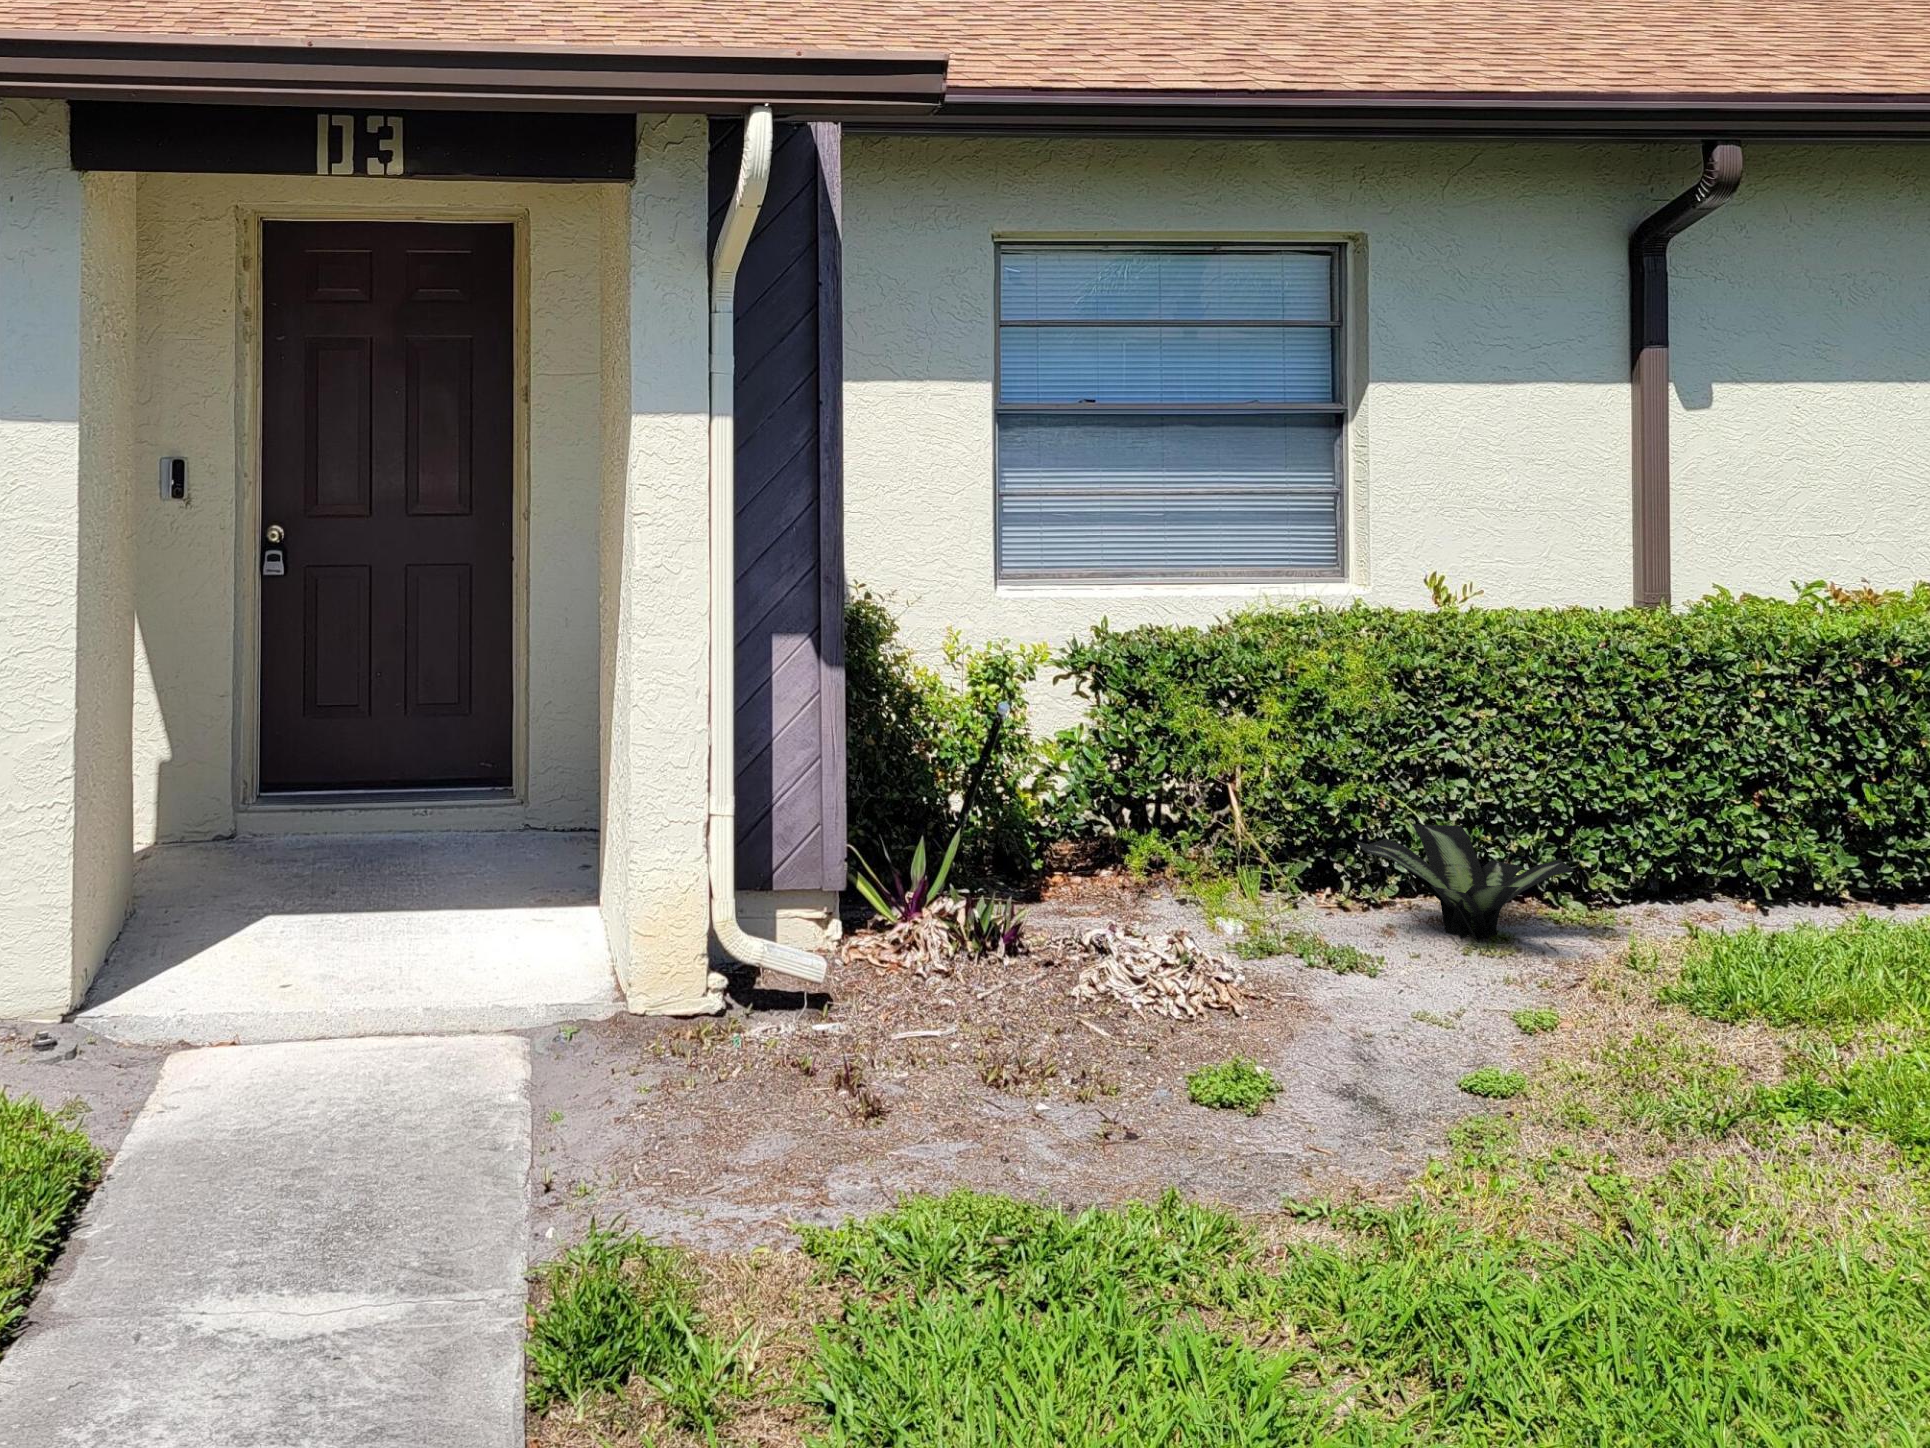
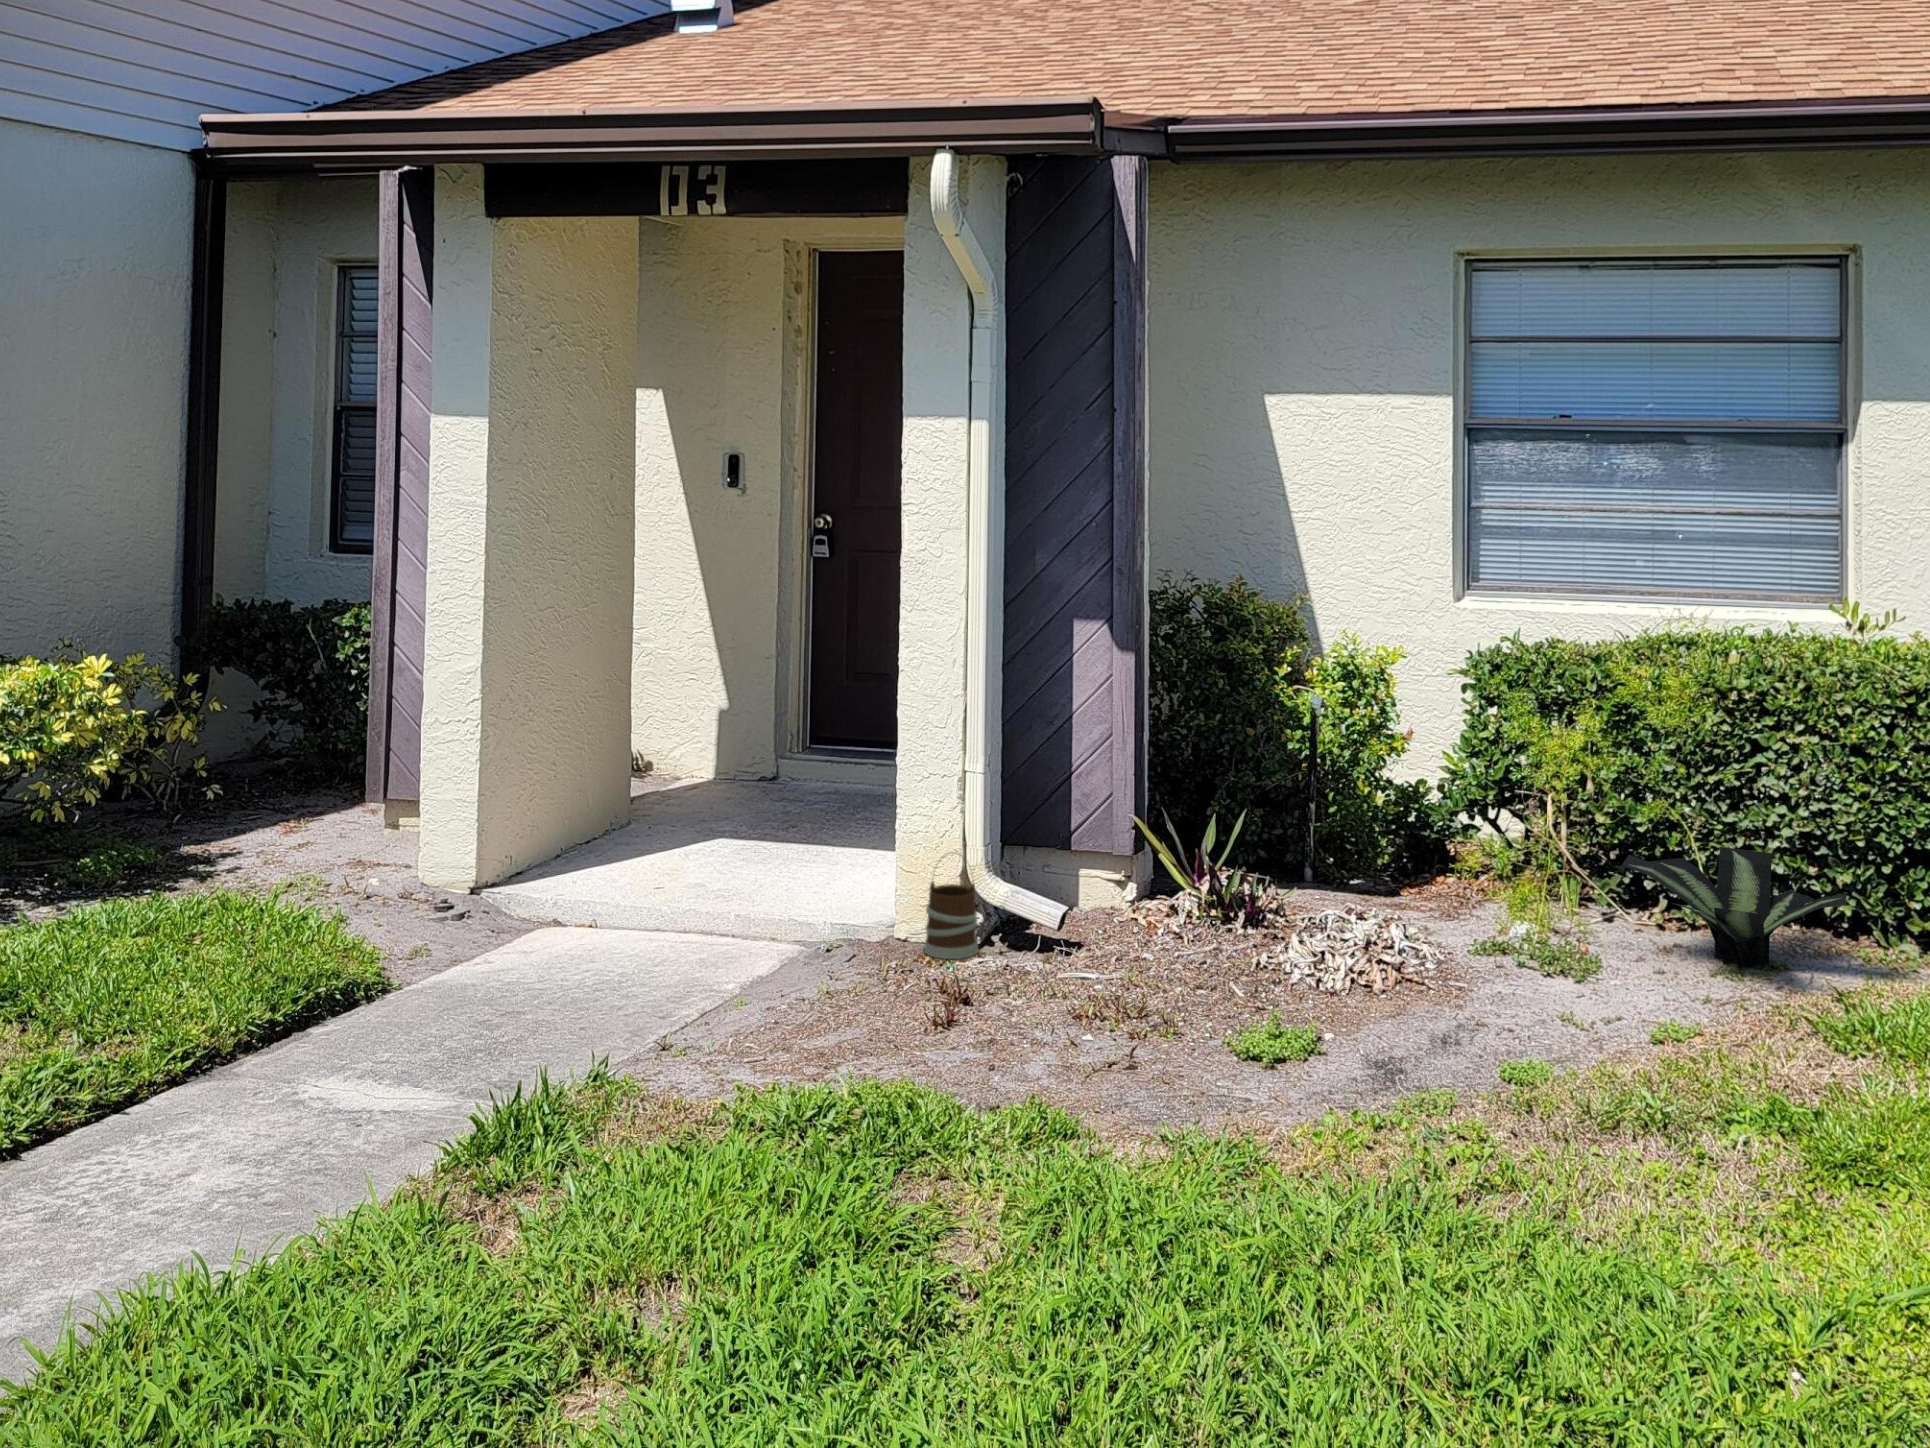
wooden bucket: none [701,908,762,1030] -> present [924,853,978,959]

